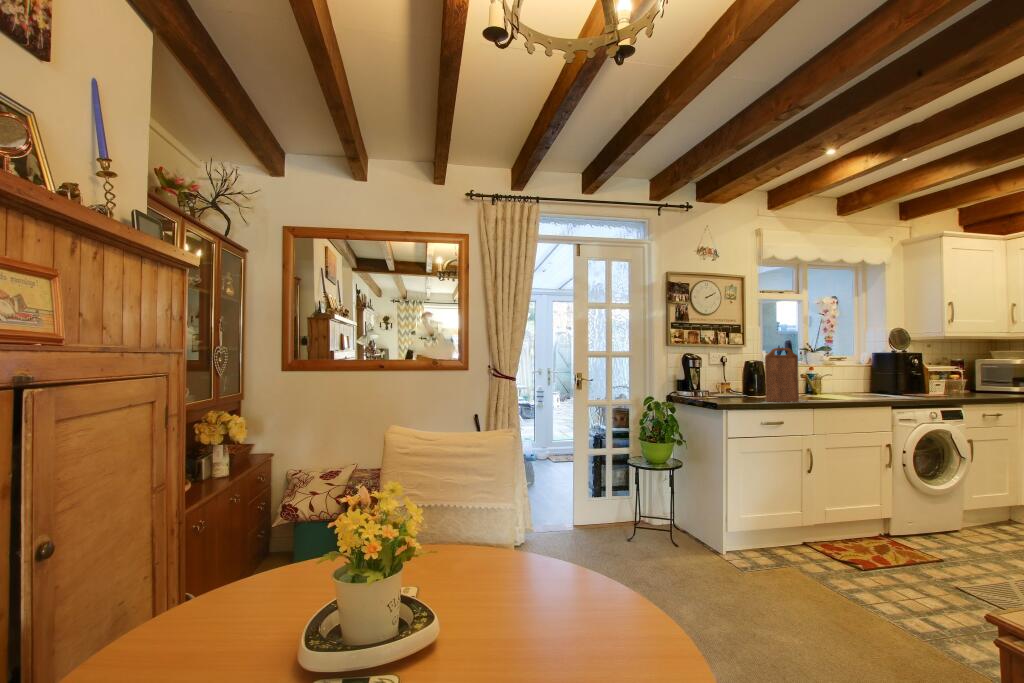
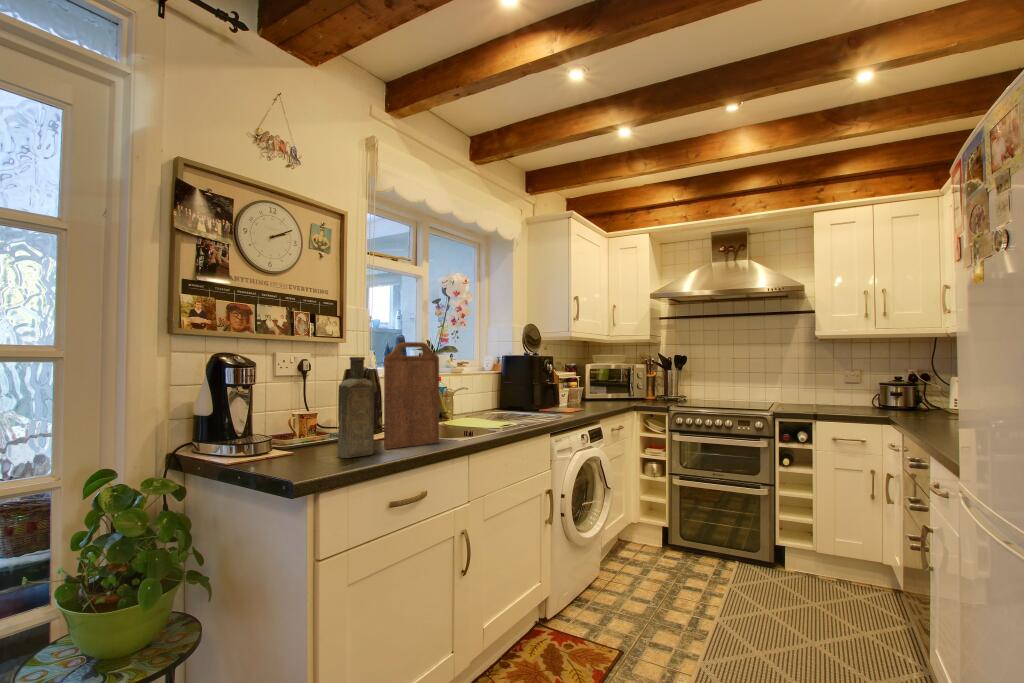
bottle: none [737,356,760,403] -> present [338,357,374,458]

